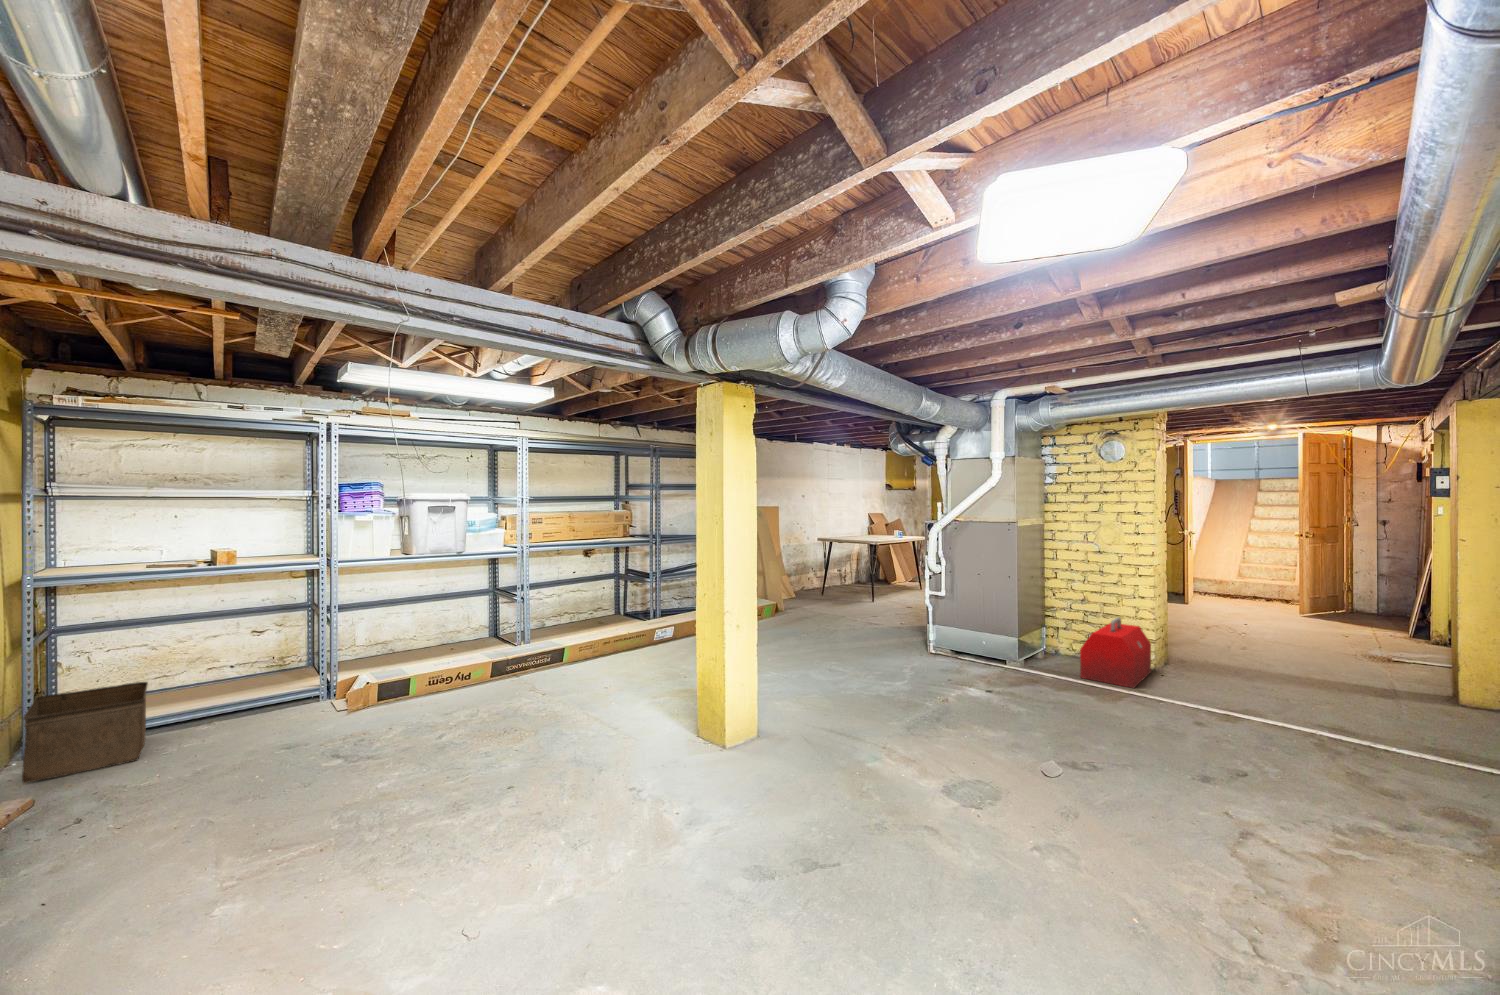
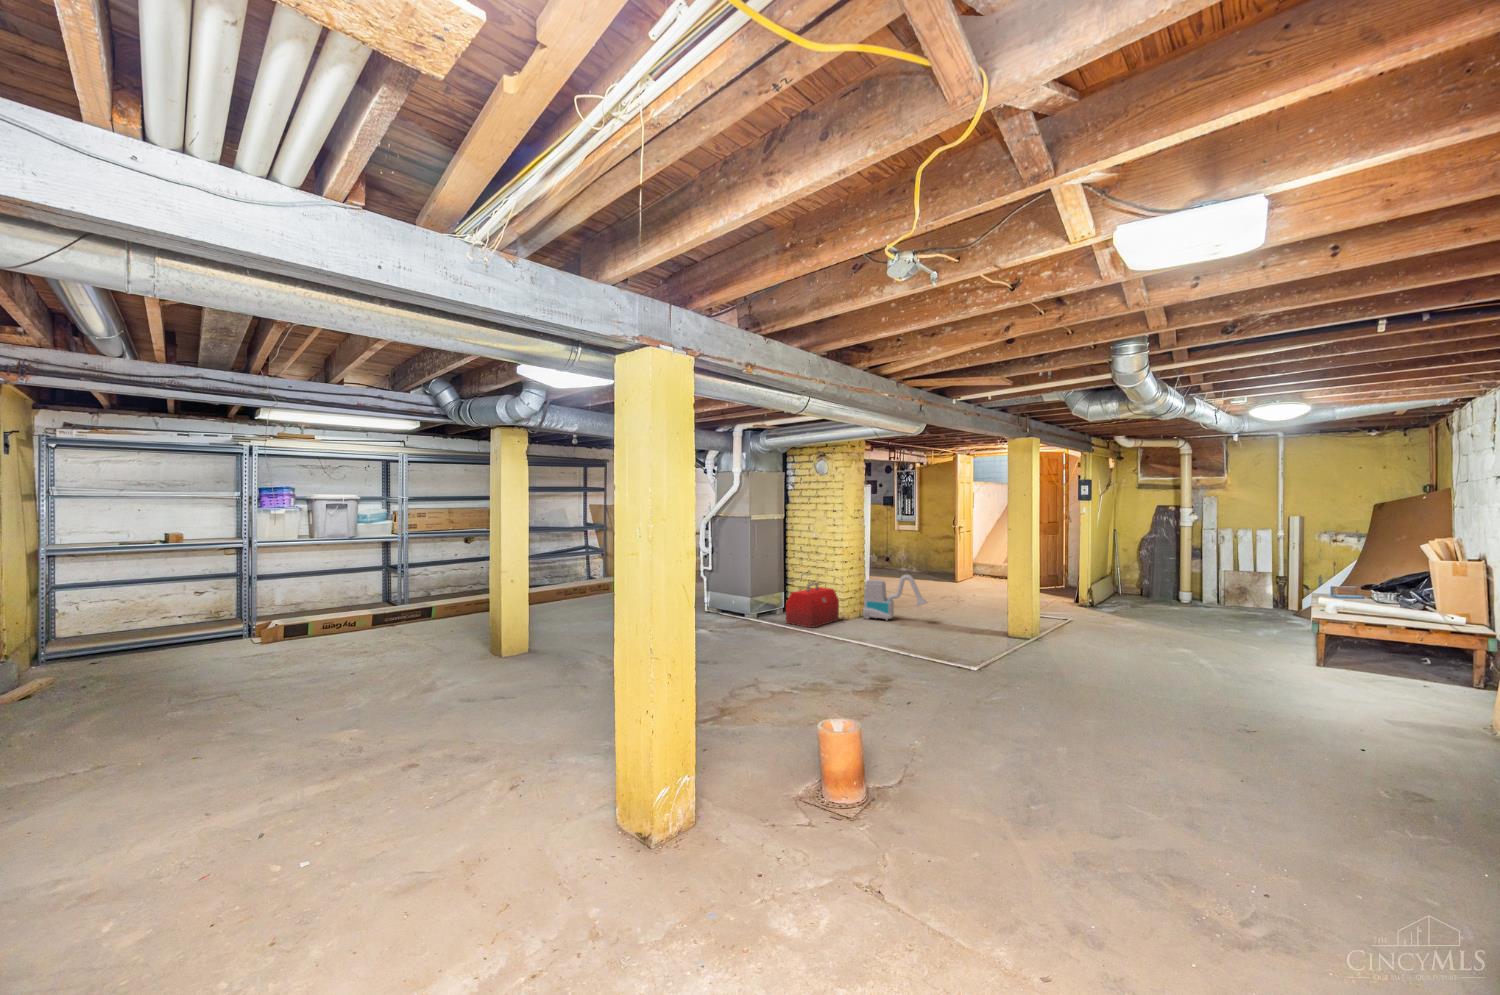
vacuum cleaner: none [1179,607,1299,675] -> present [863,575,927,620]
storage bin: present [22,682,148,784] -> none [37,619,119,677]

